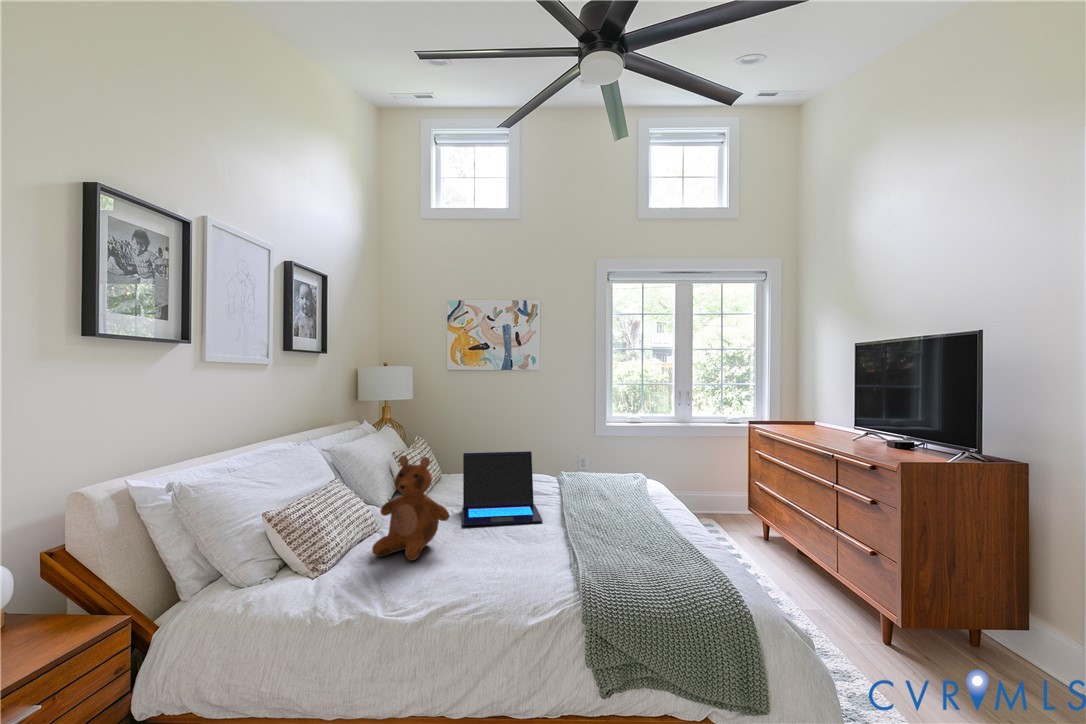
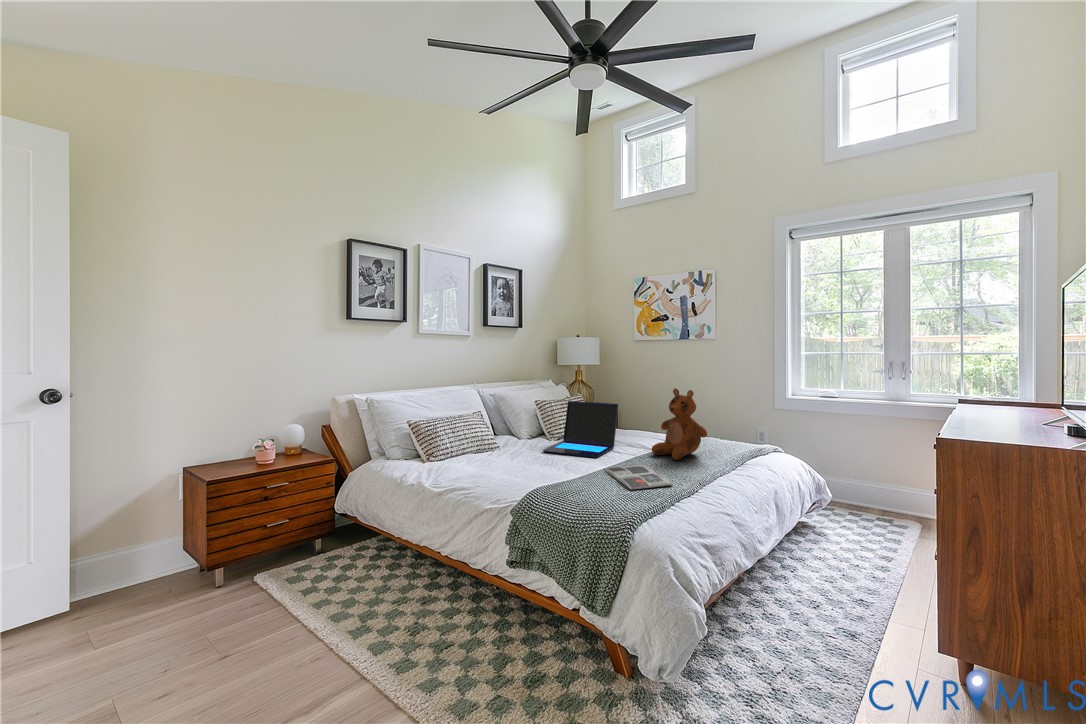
teddy bear: present [372,456,449,561] -> present [652,388,707,460]
magazine: none [590,522,687,555] -> present [605,465,673,490]

